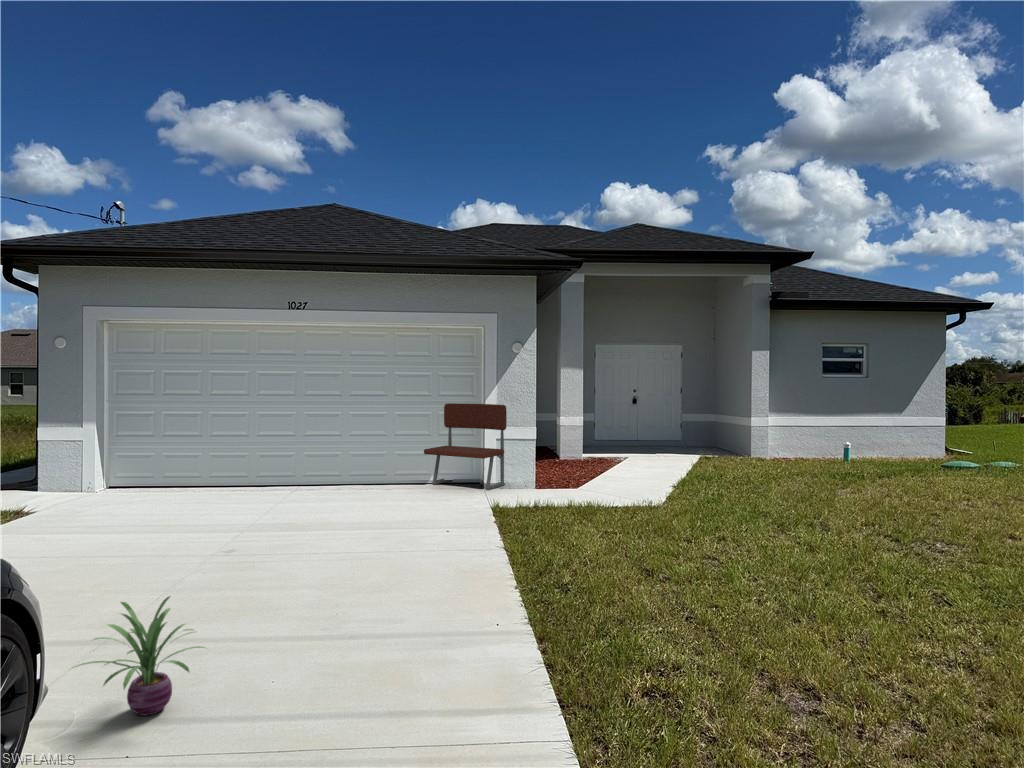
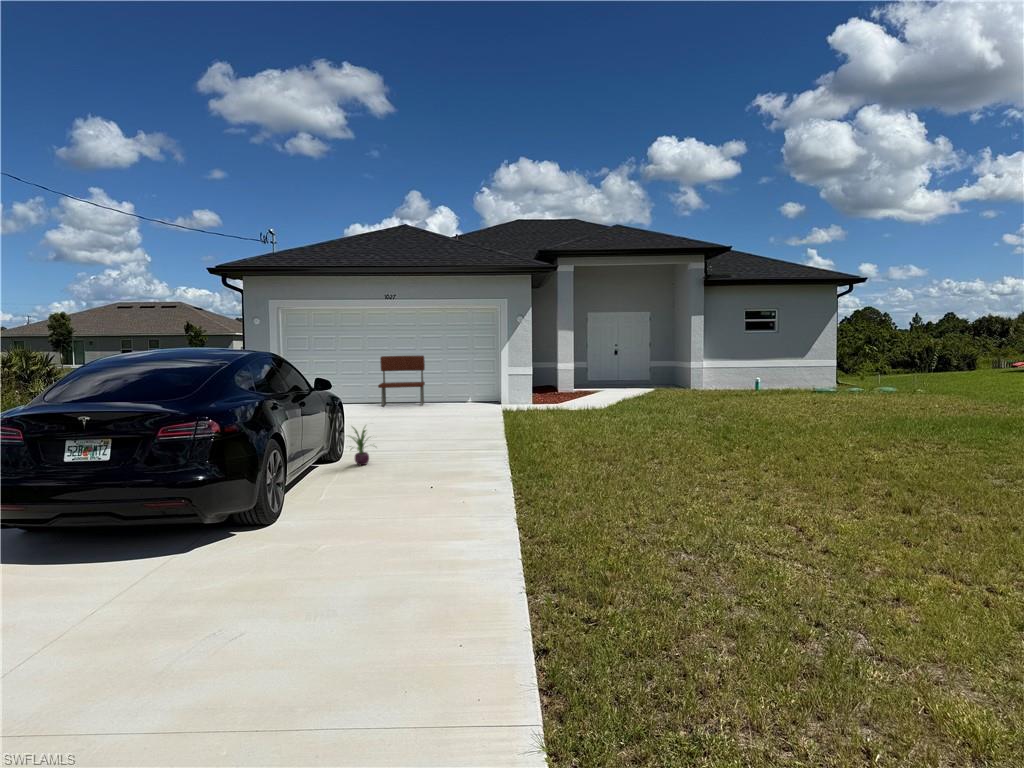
bench: present [424,403,507,490] -> present [378,355,425,406]

